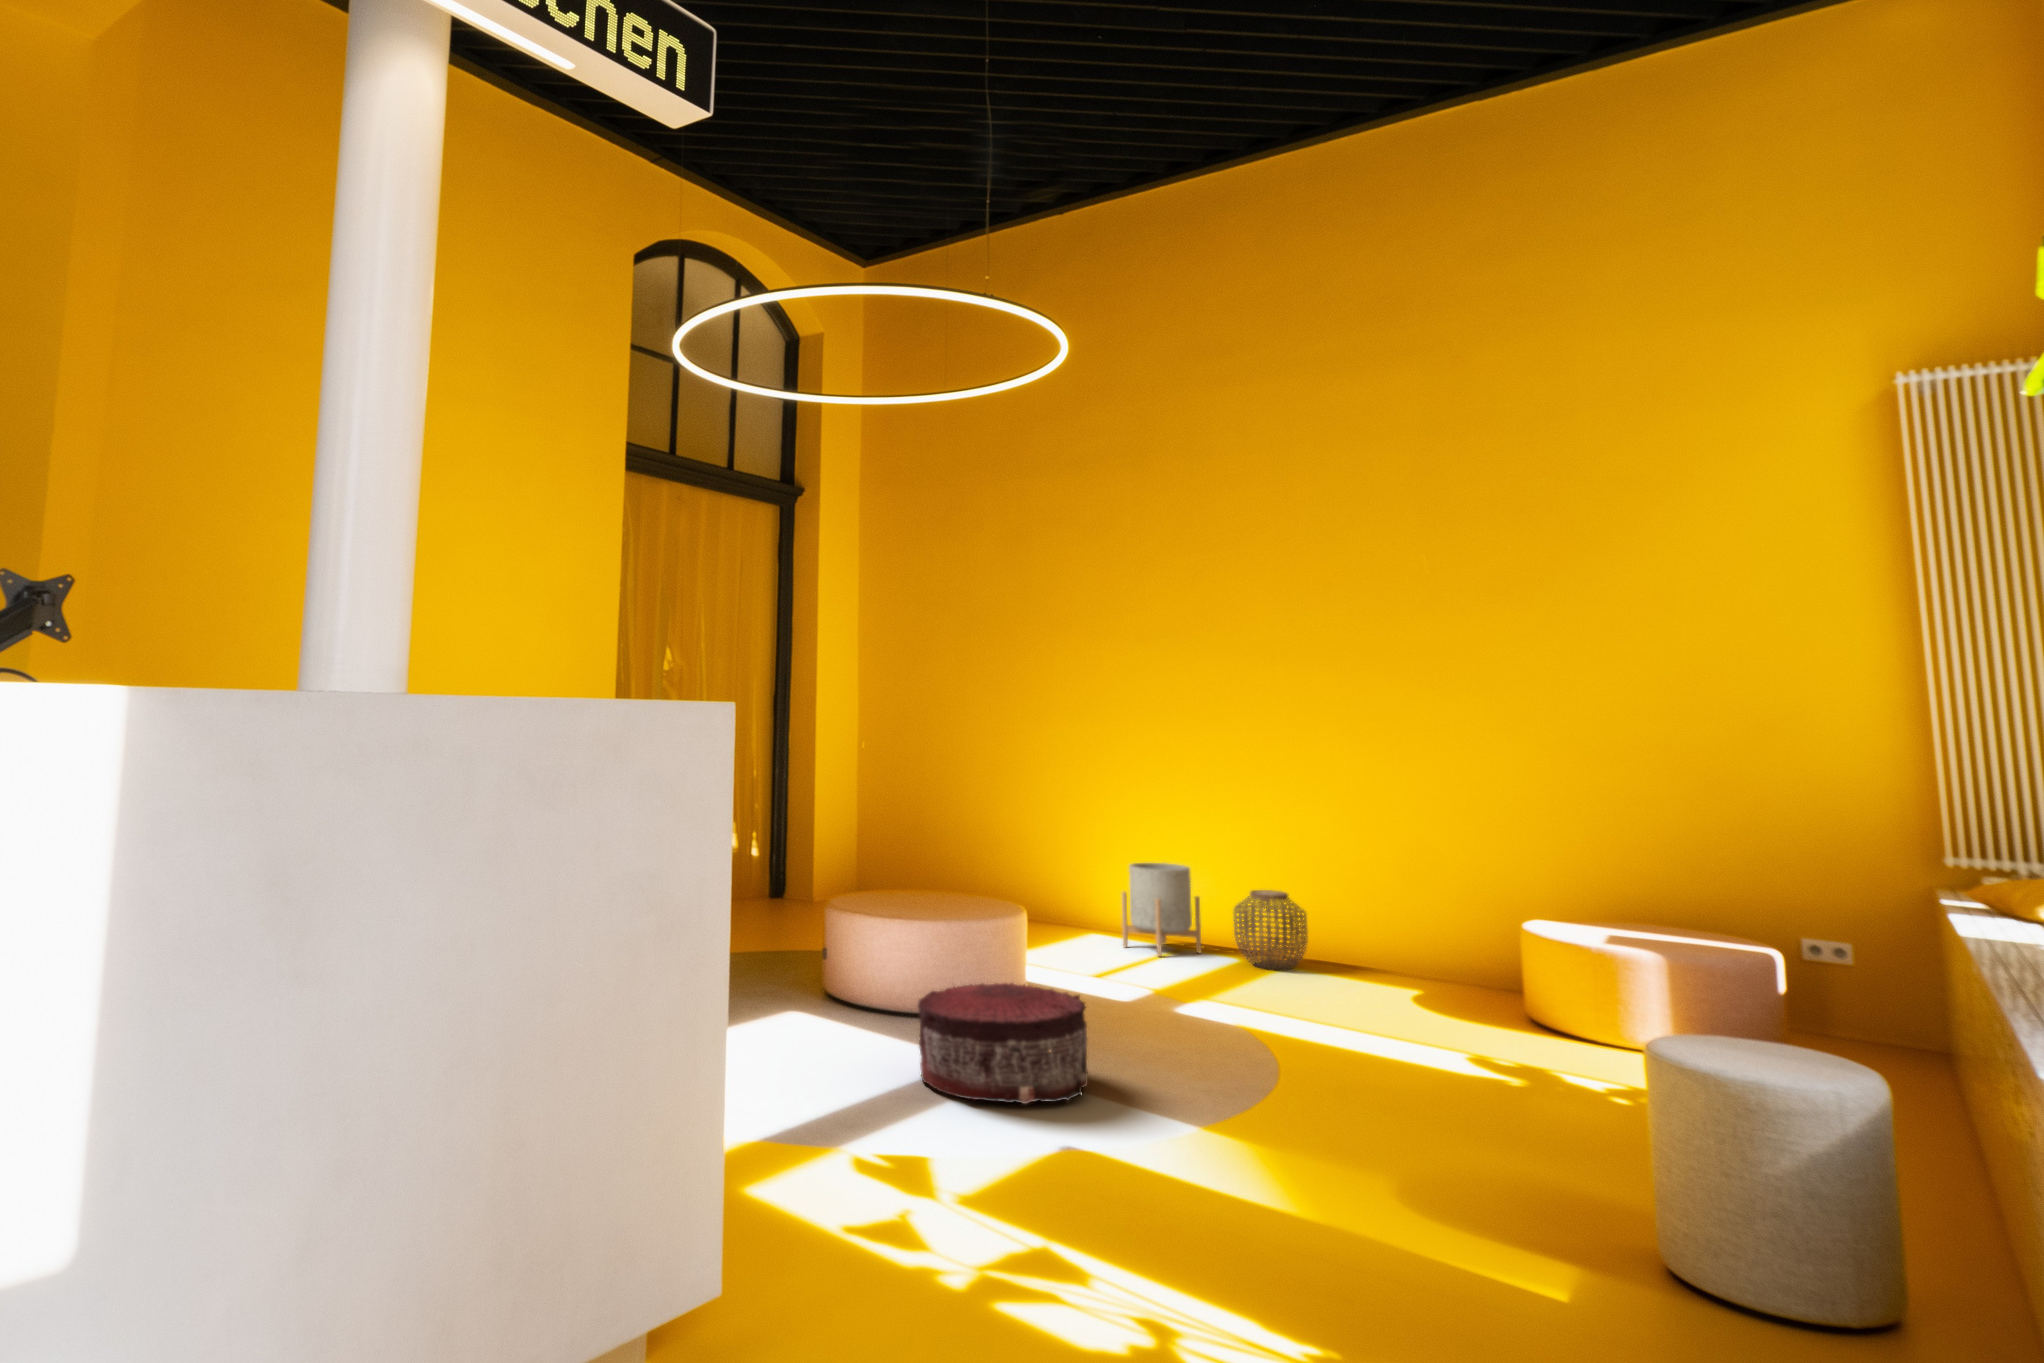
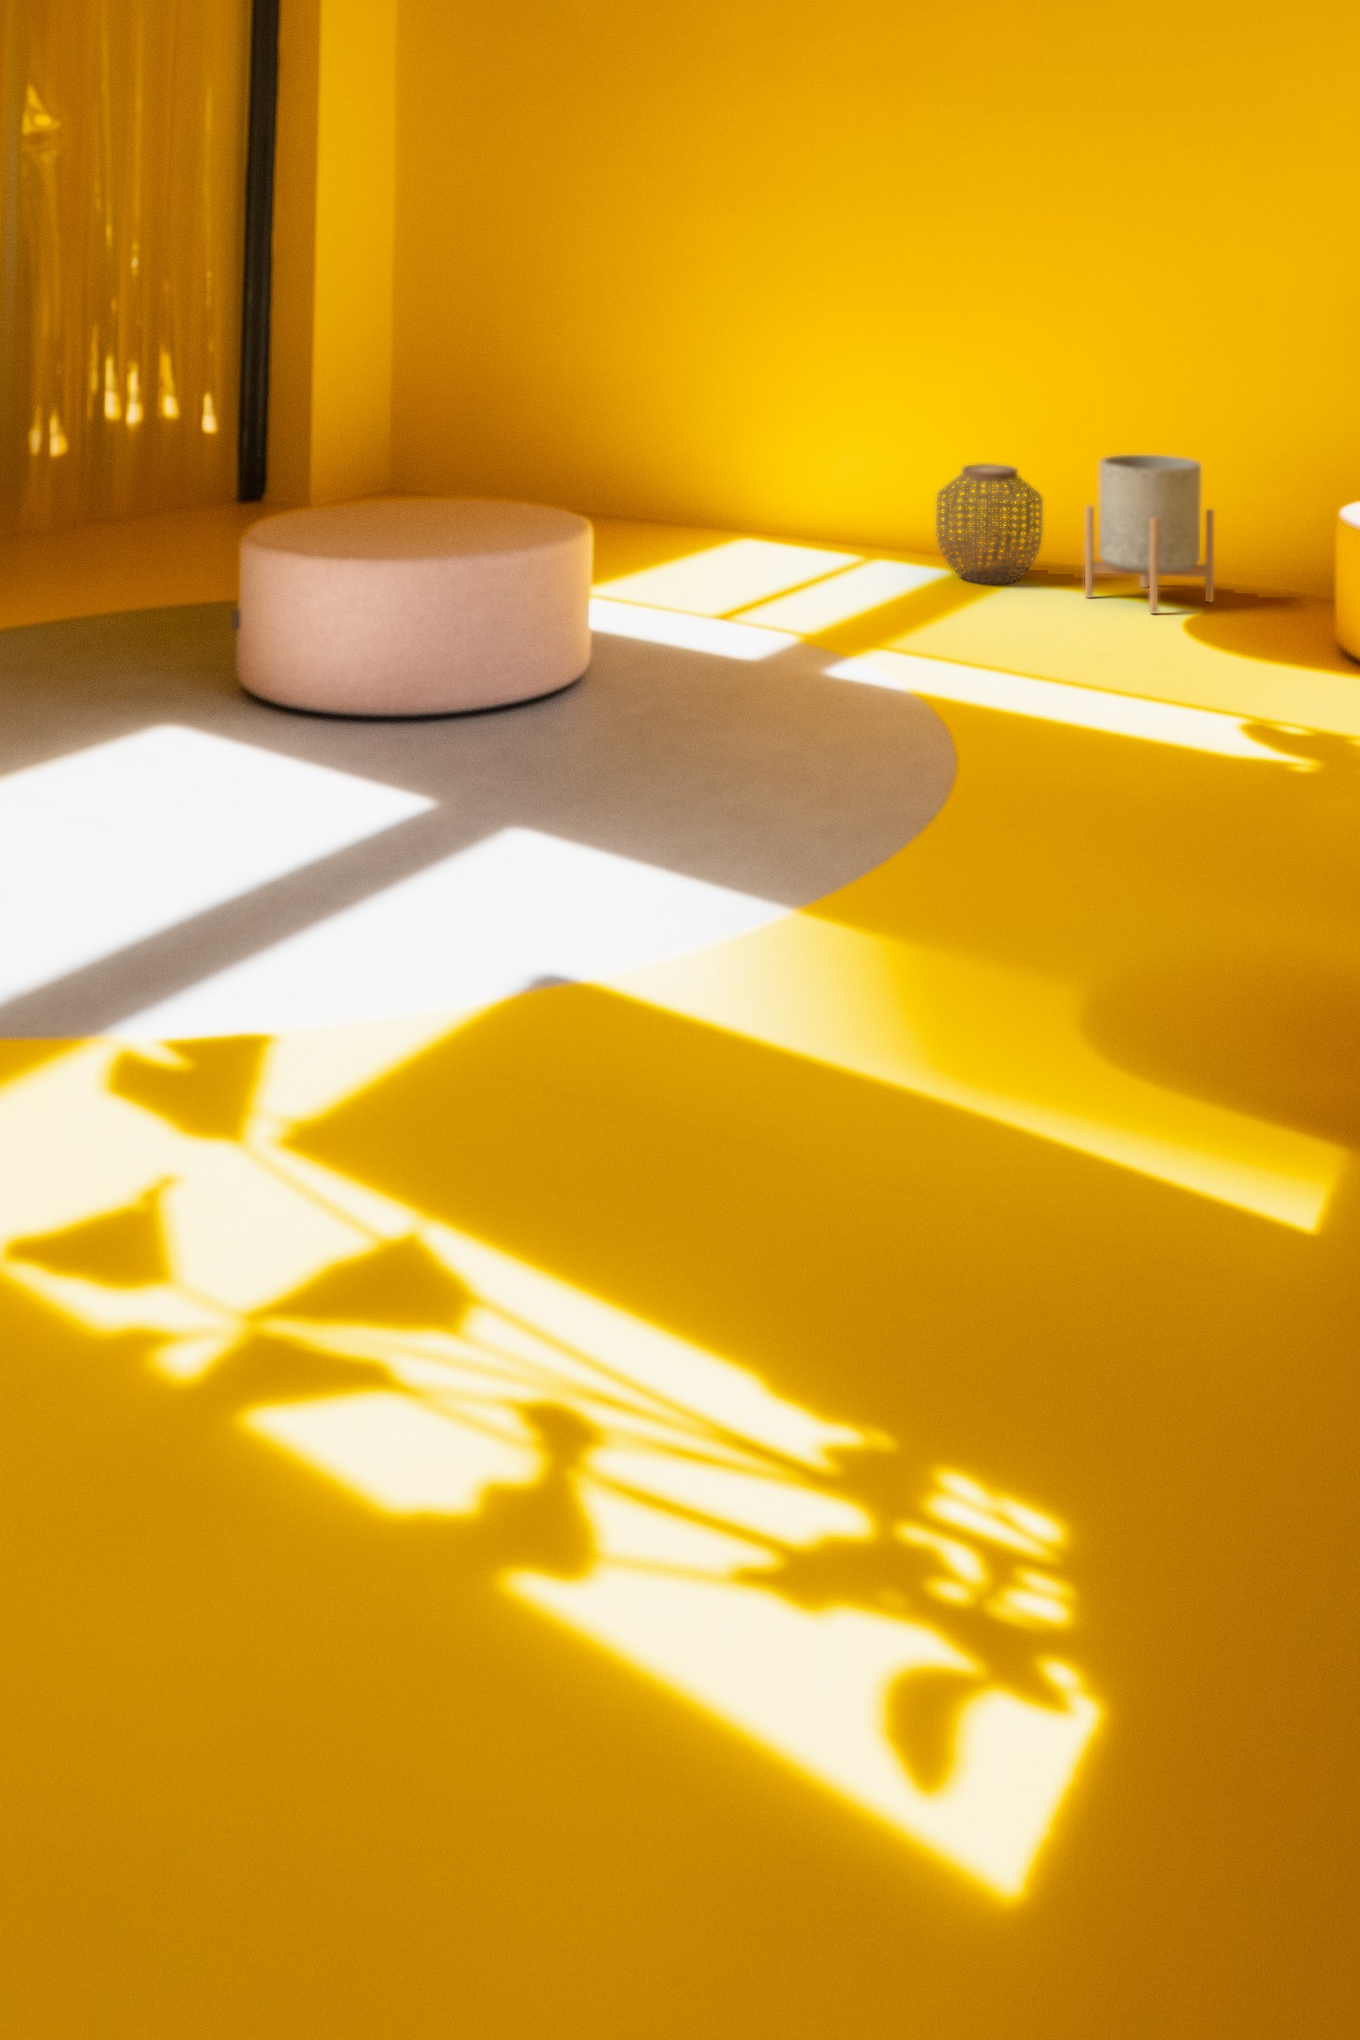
planter: present [1122,863,1201,957] -> present [1085,455,1214,614]
pouf: present [918,983,1088,1104] -> none [357,650,646,865]

